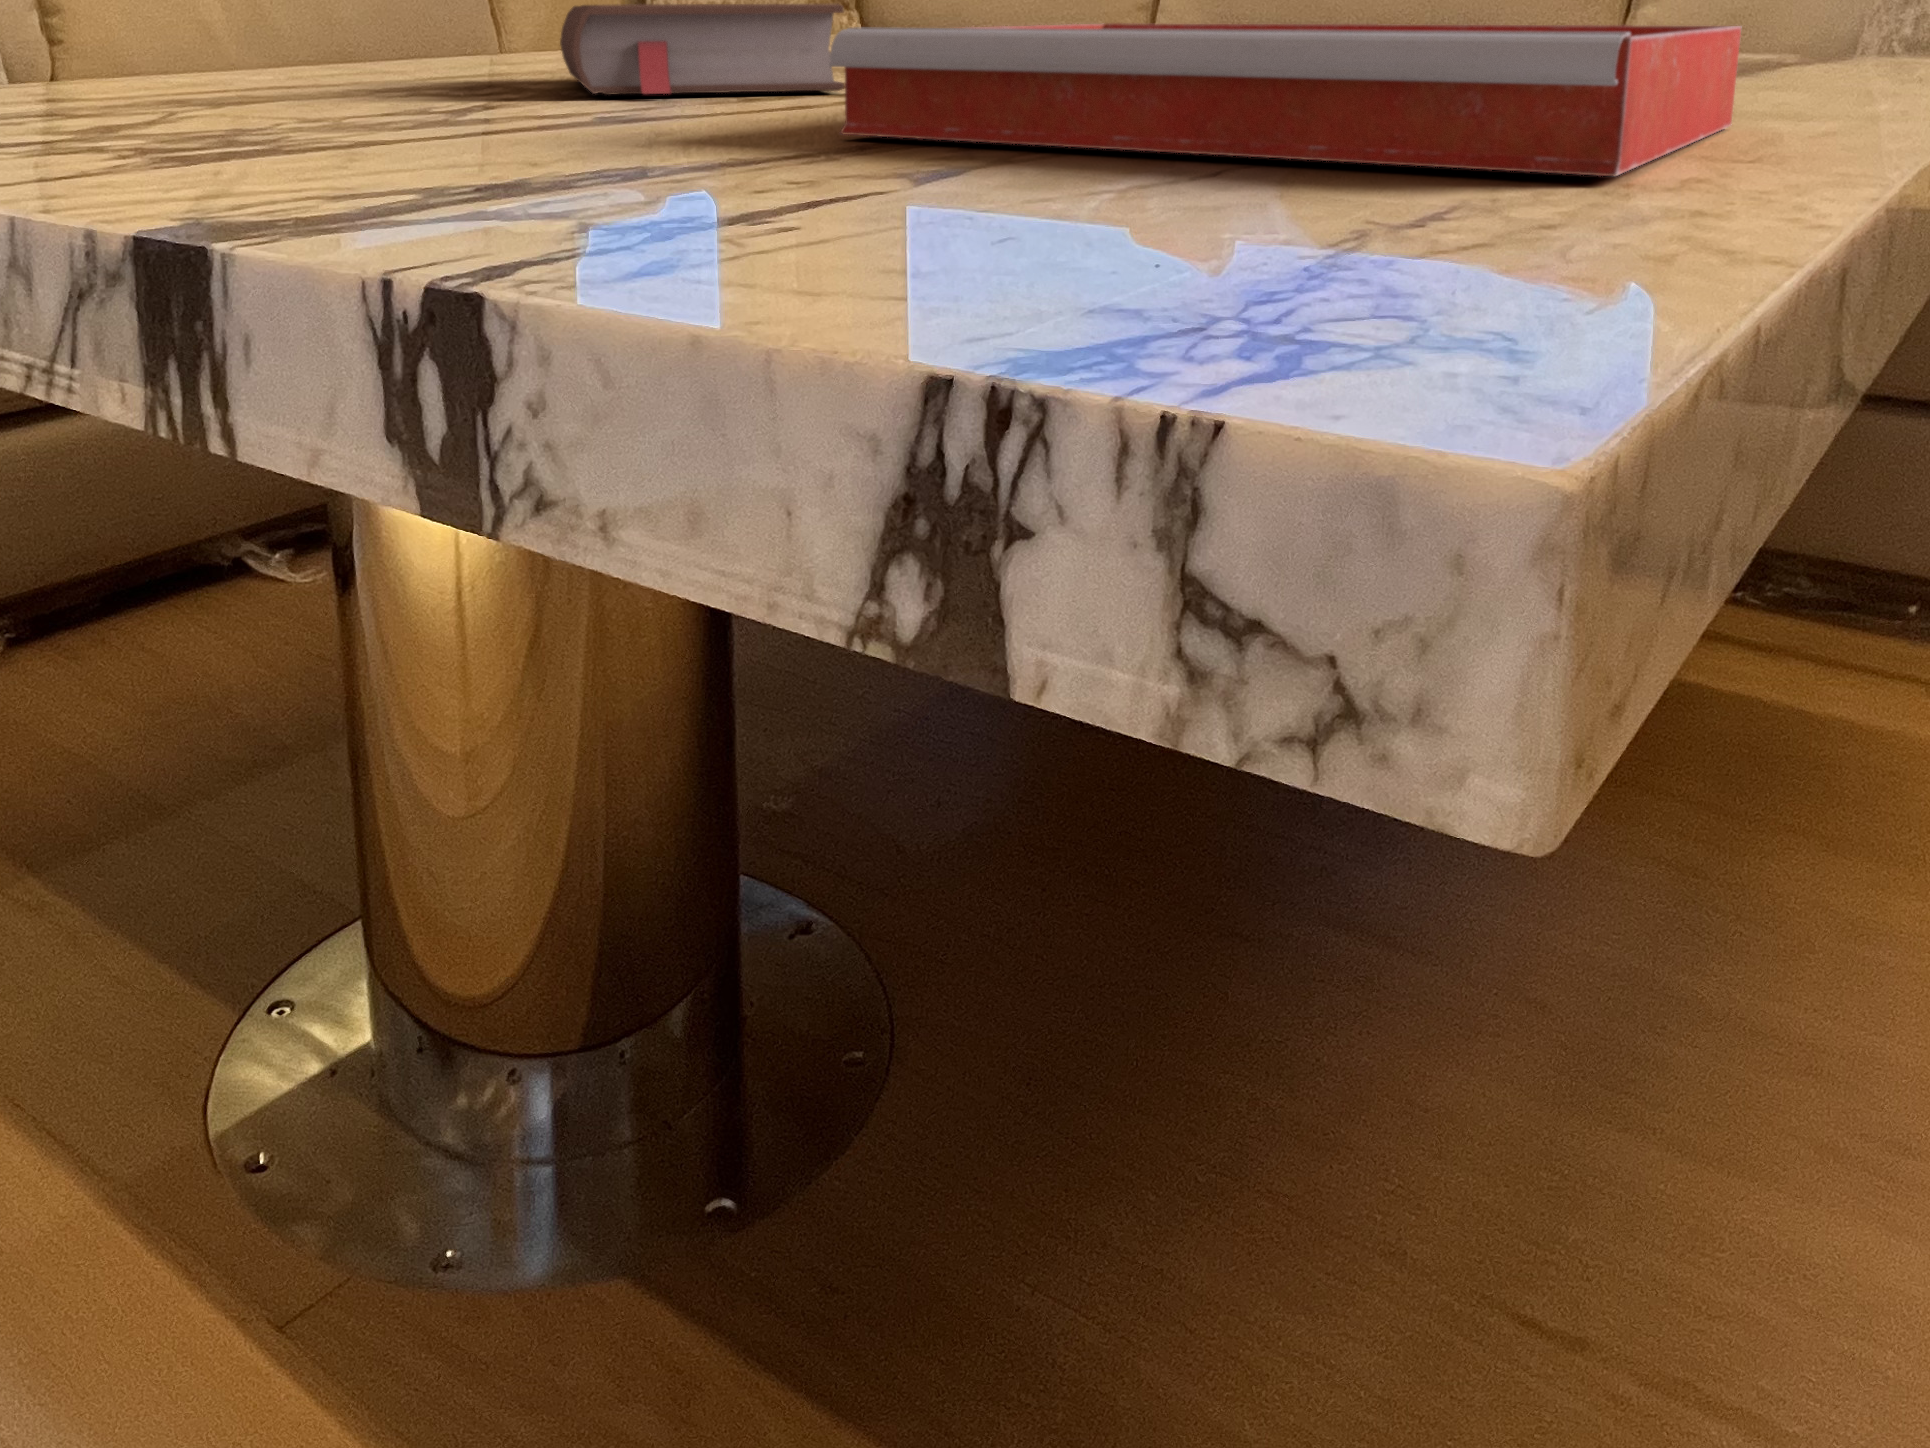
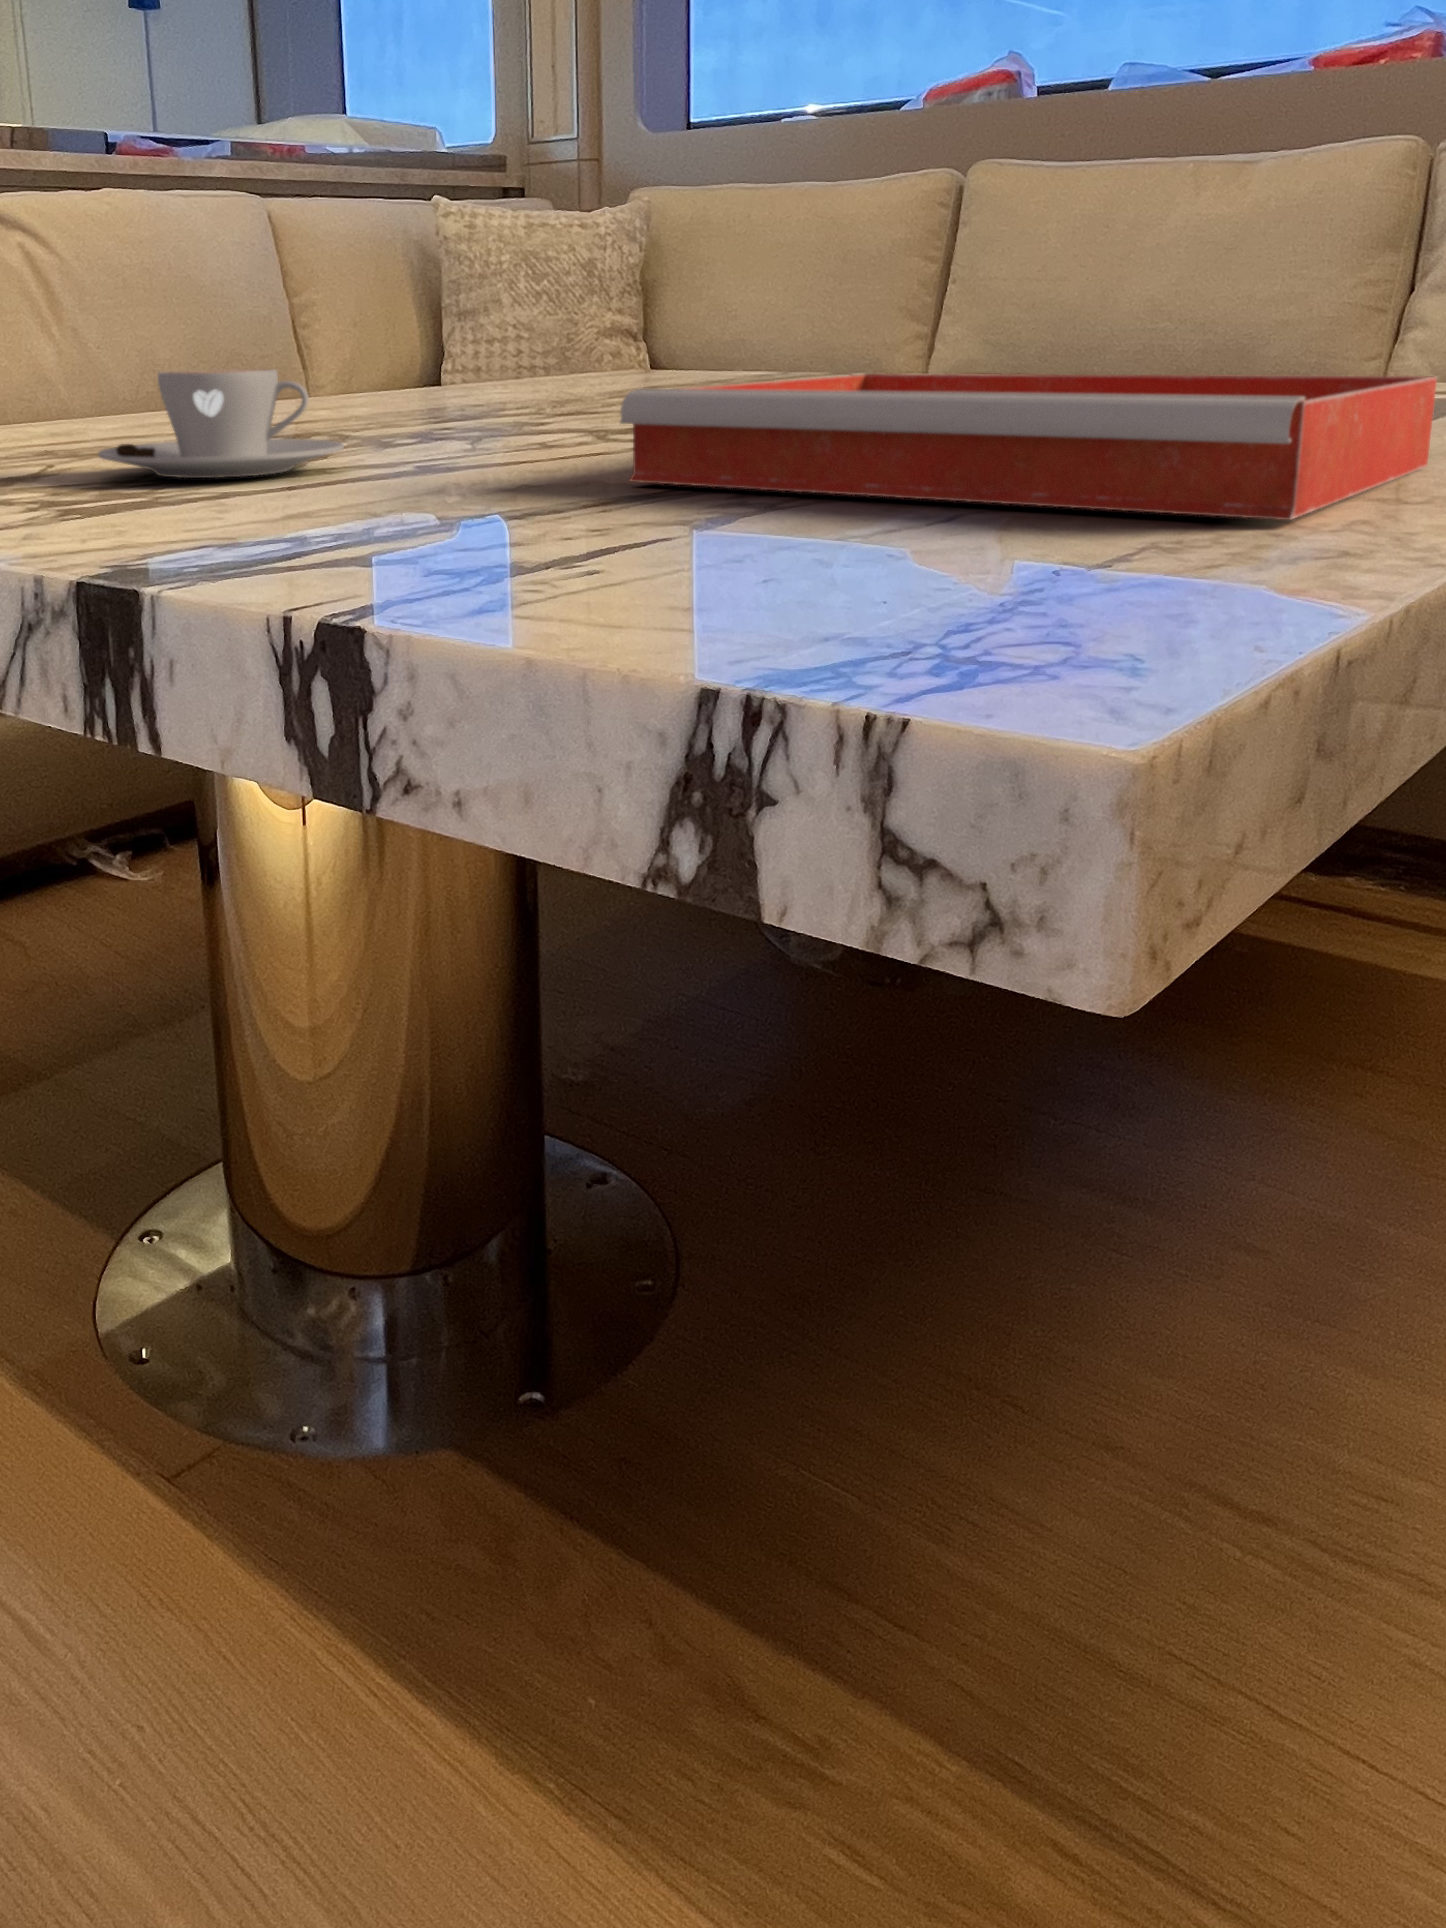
book: present [560,4,844,95] -> none [373,352,631,441]
coffee cup: none [224,6,515,127] -> present [98,369,344,478]

